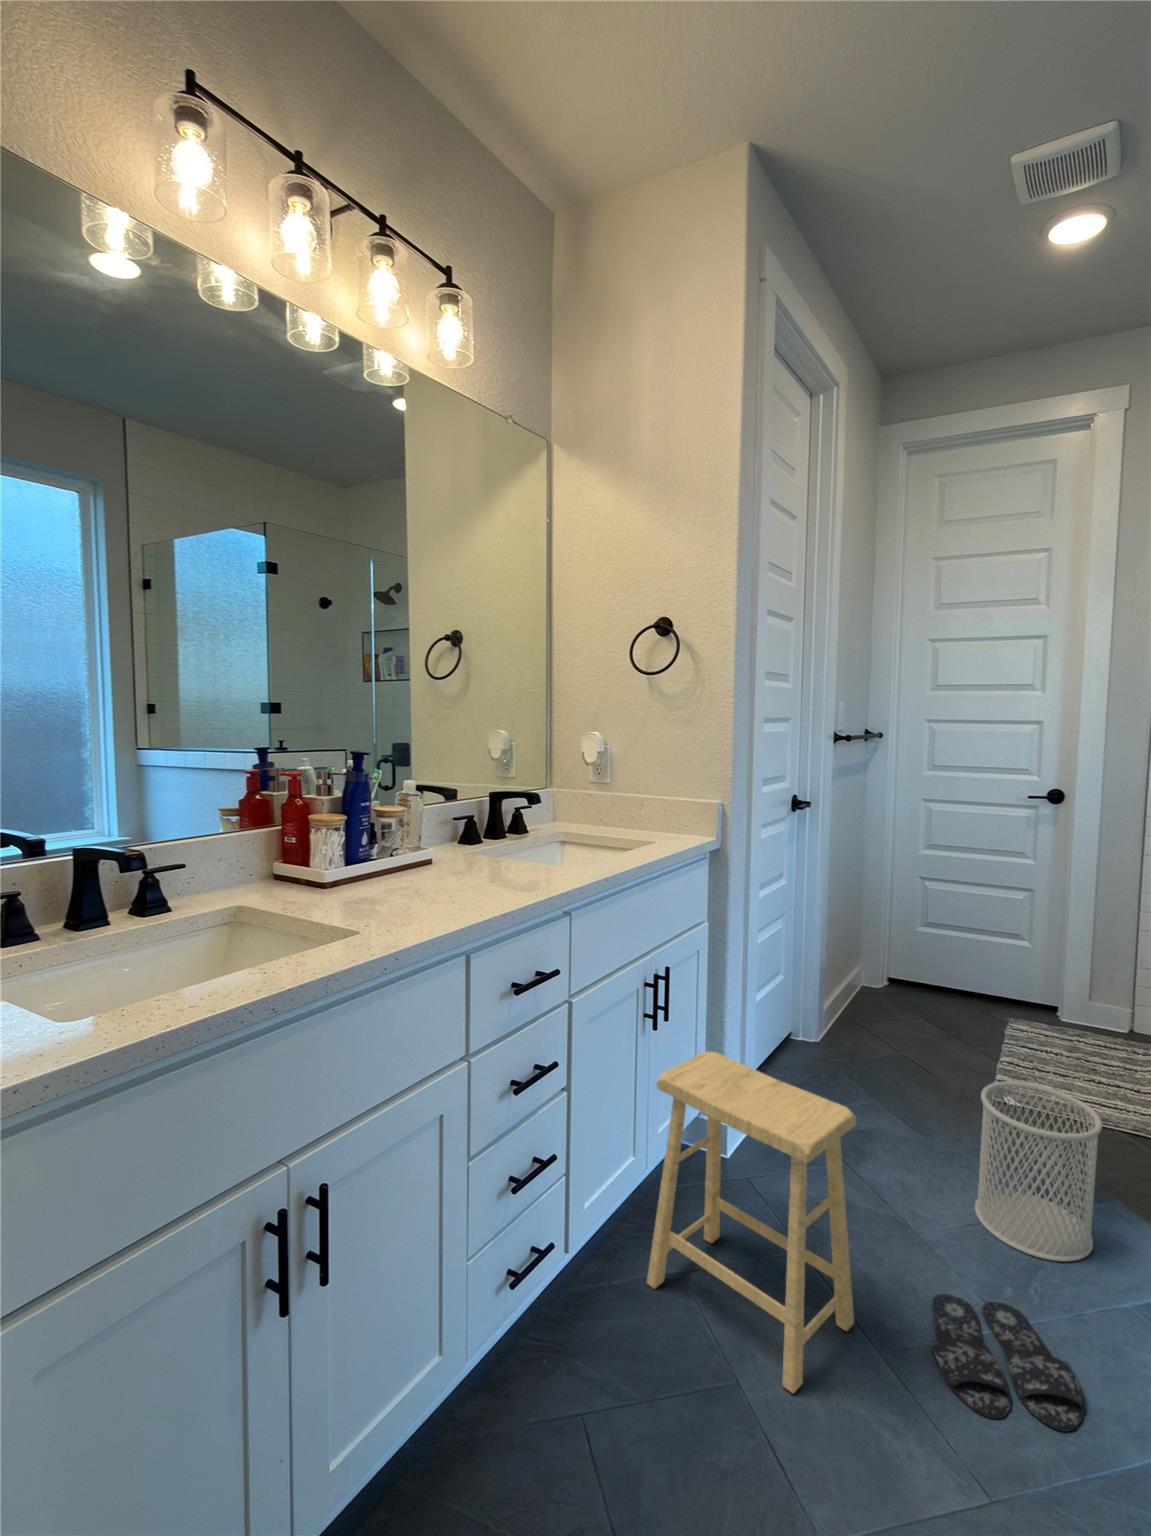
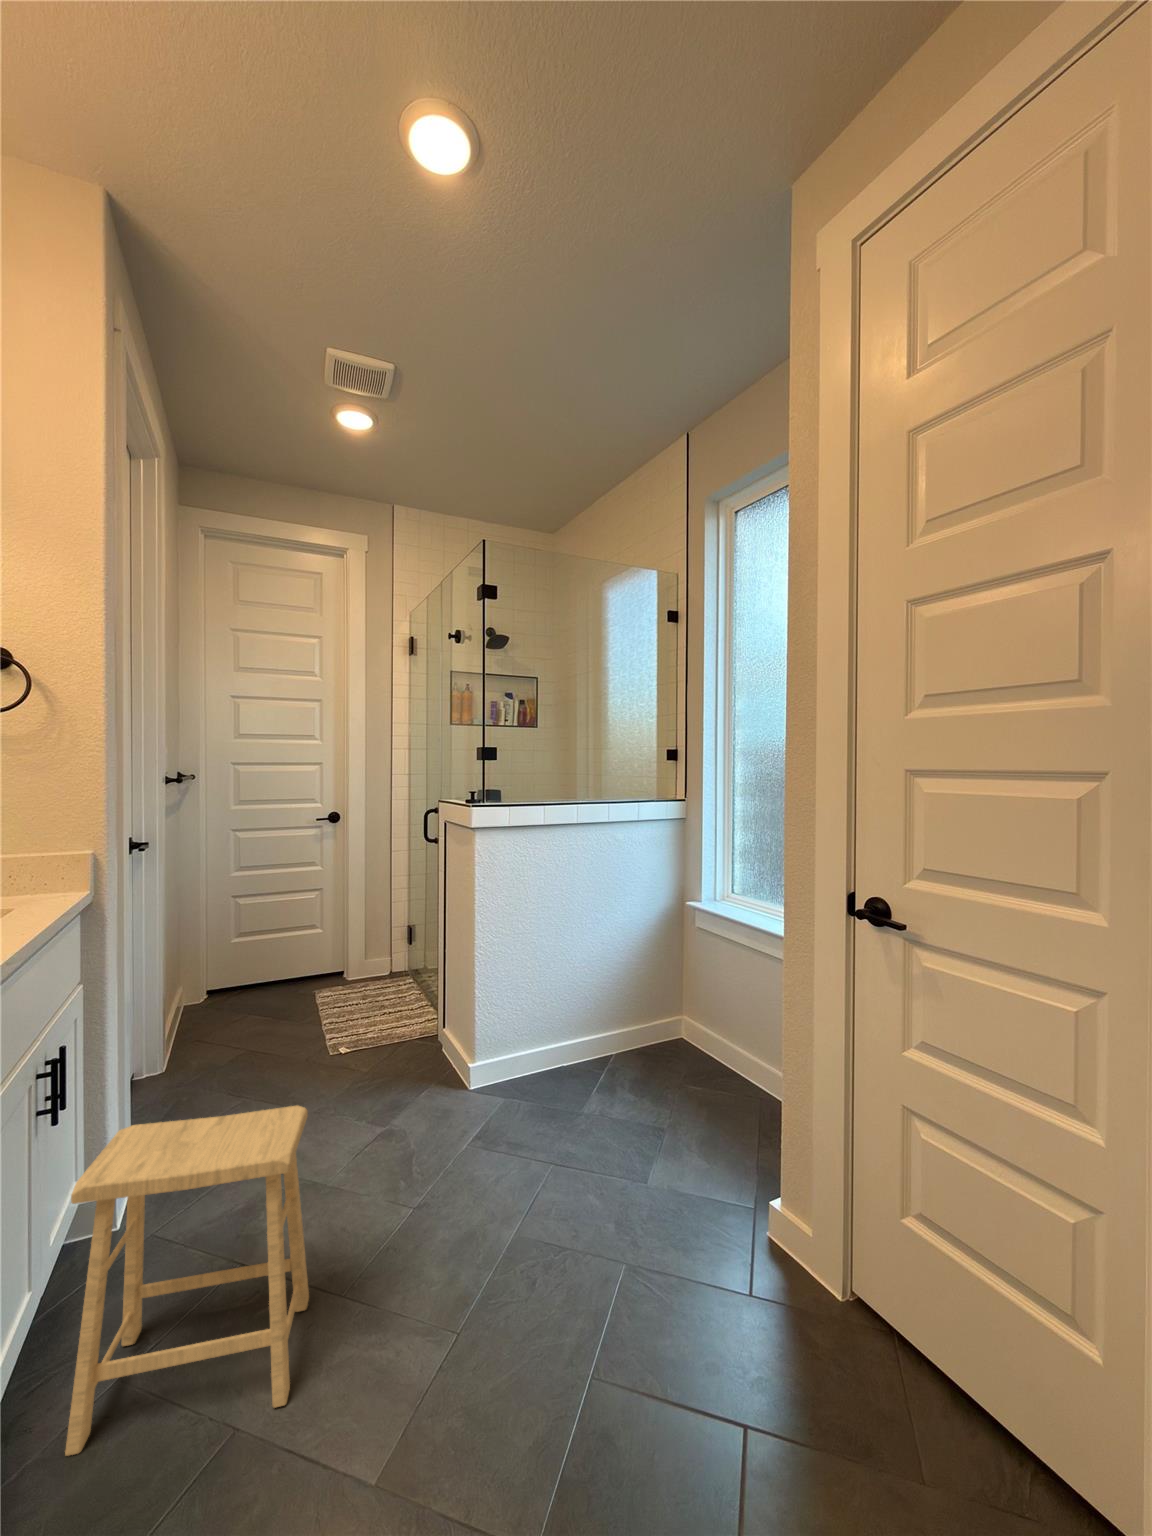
wastebasket: present [975,1081,1102,1262] -> none [353,1024,431,1154]
slippers: present [931,1294,1084,1432] -> none [357,1194,470,1286]

